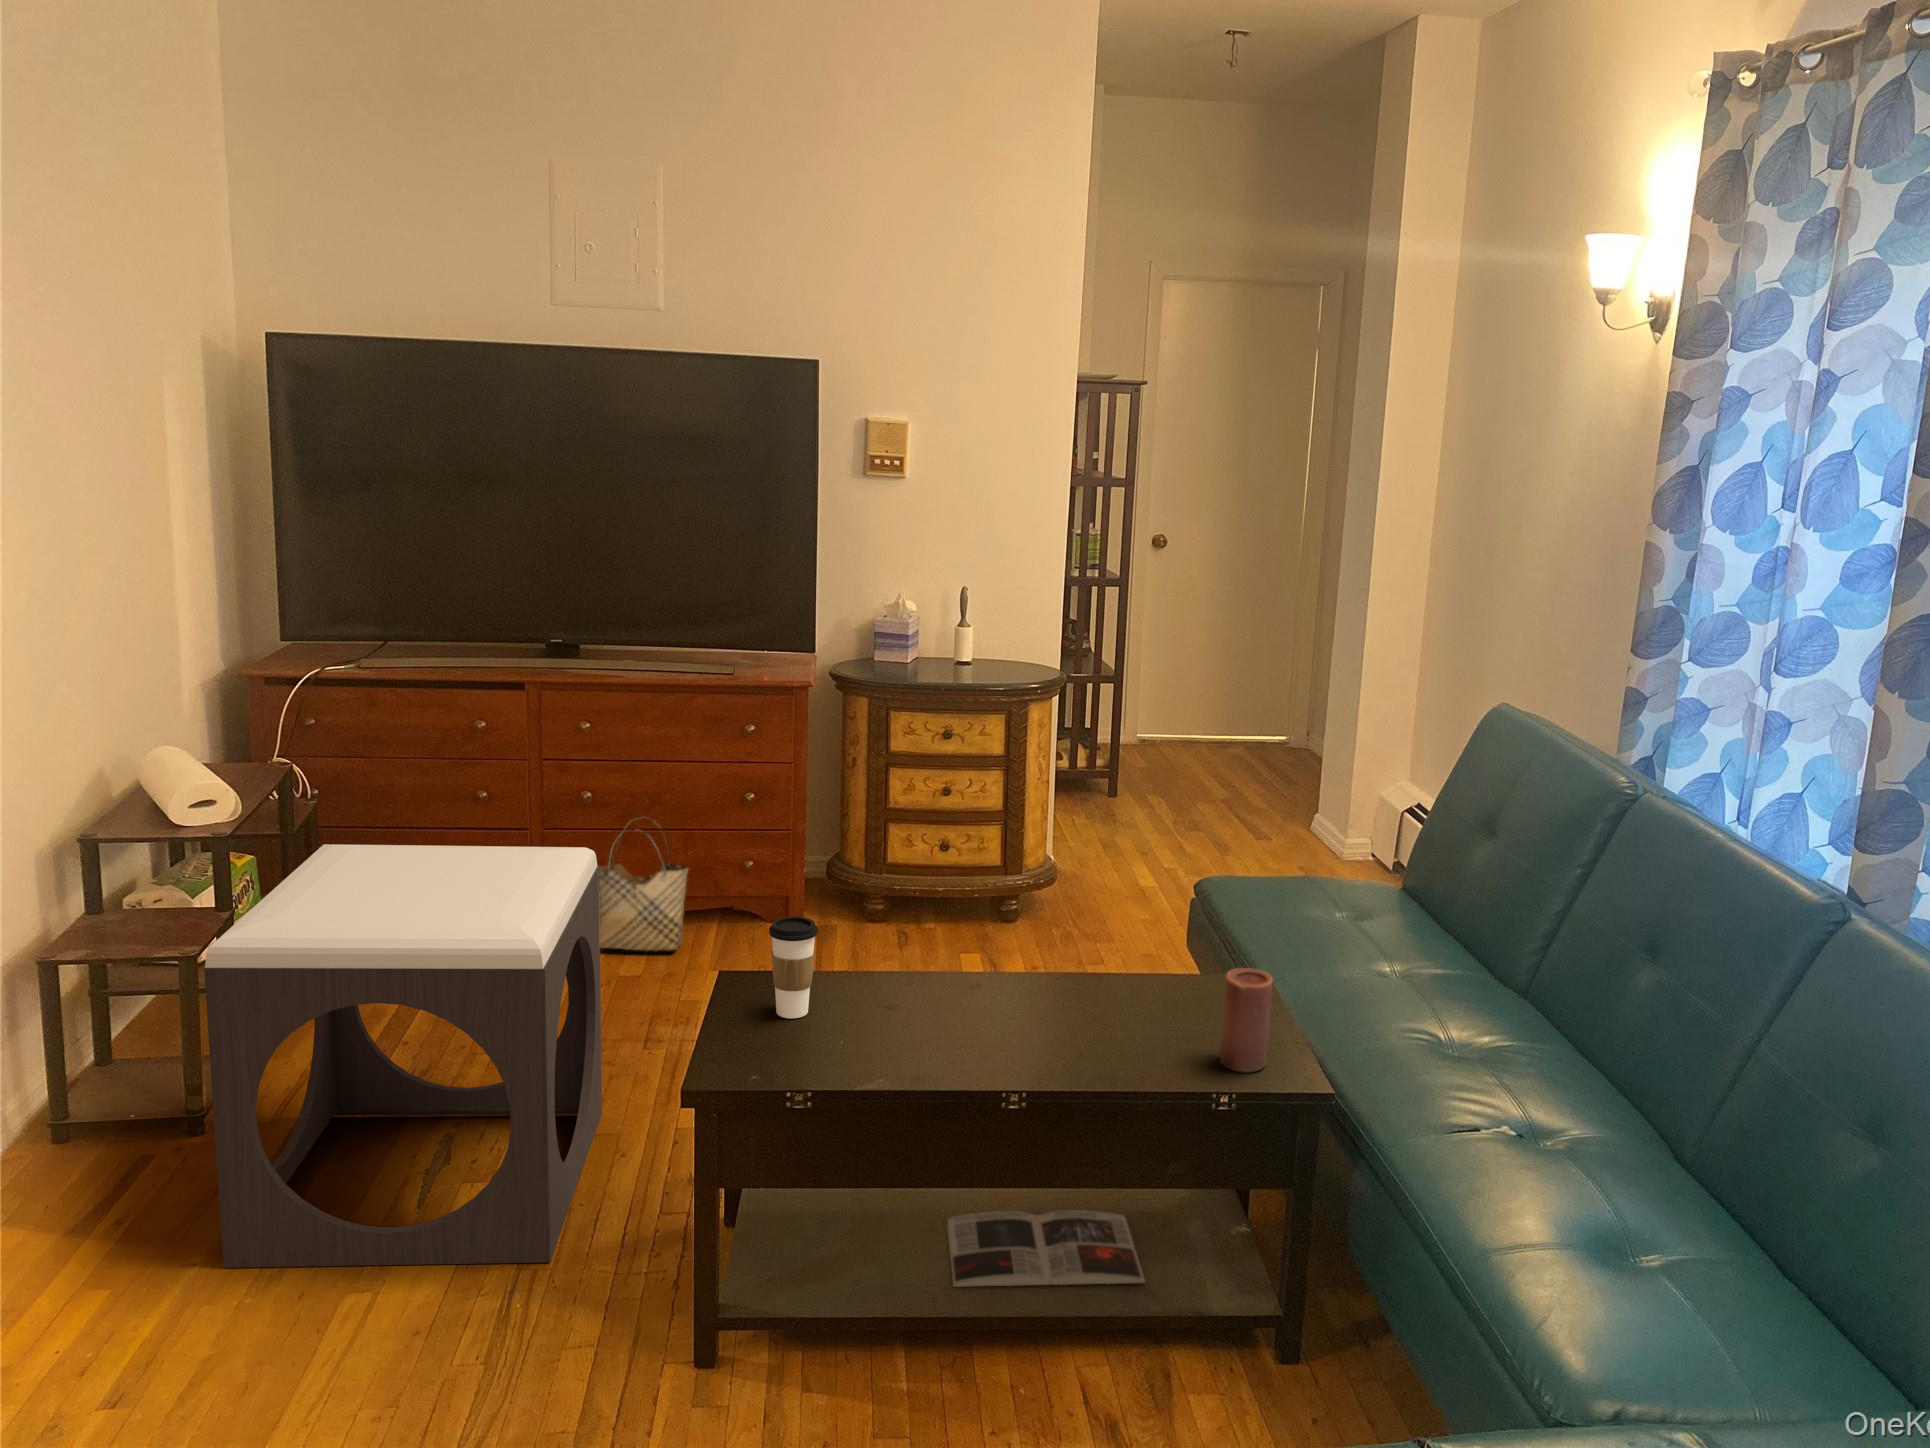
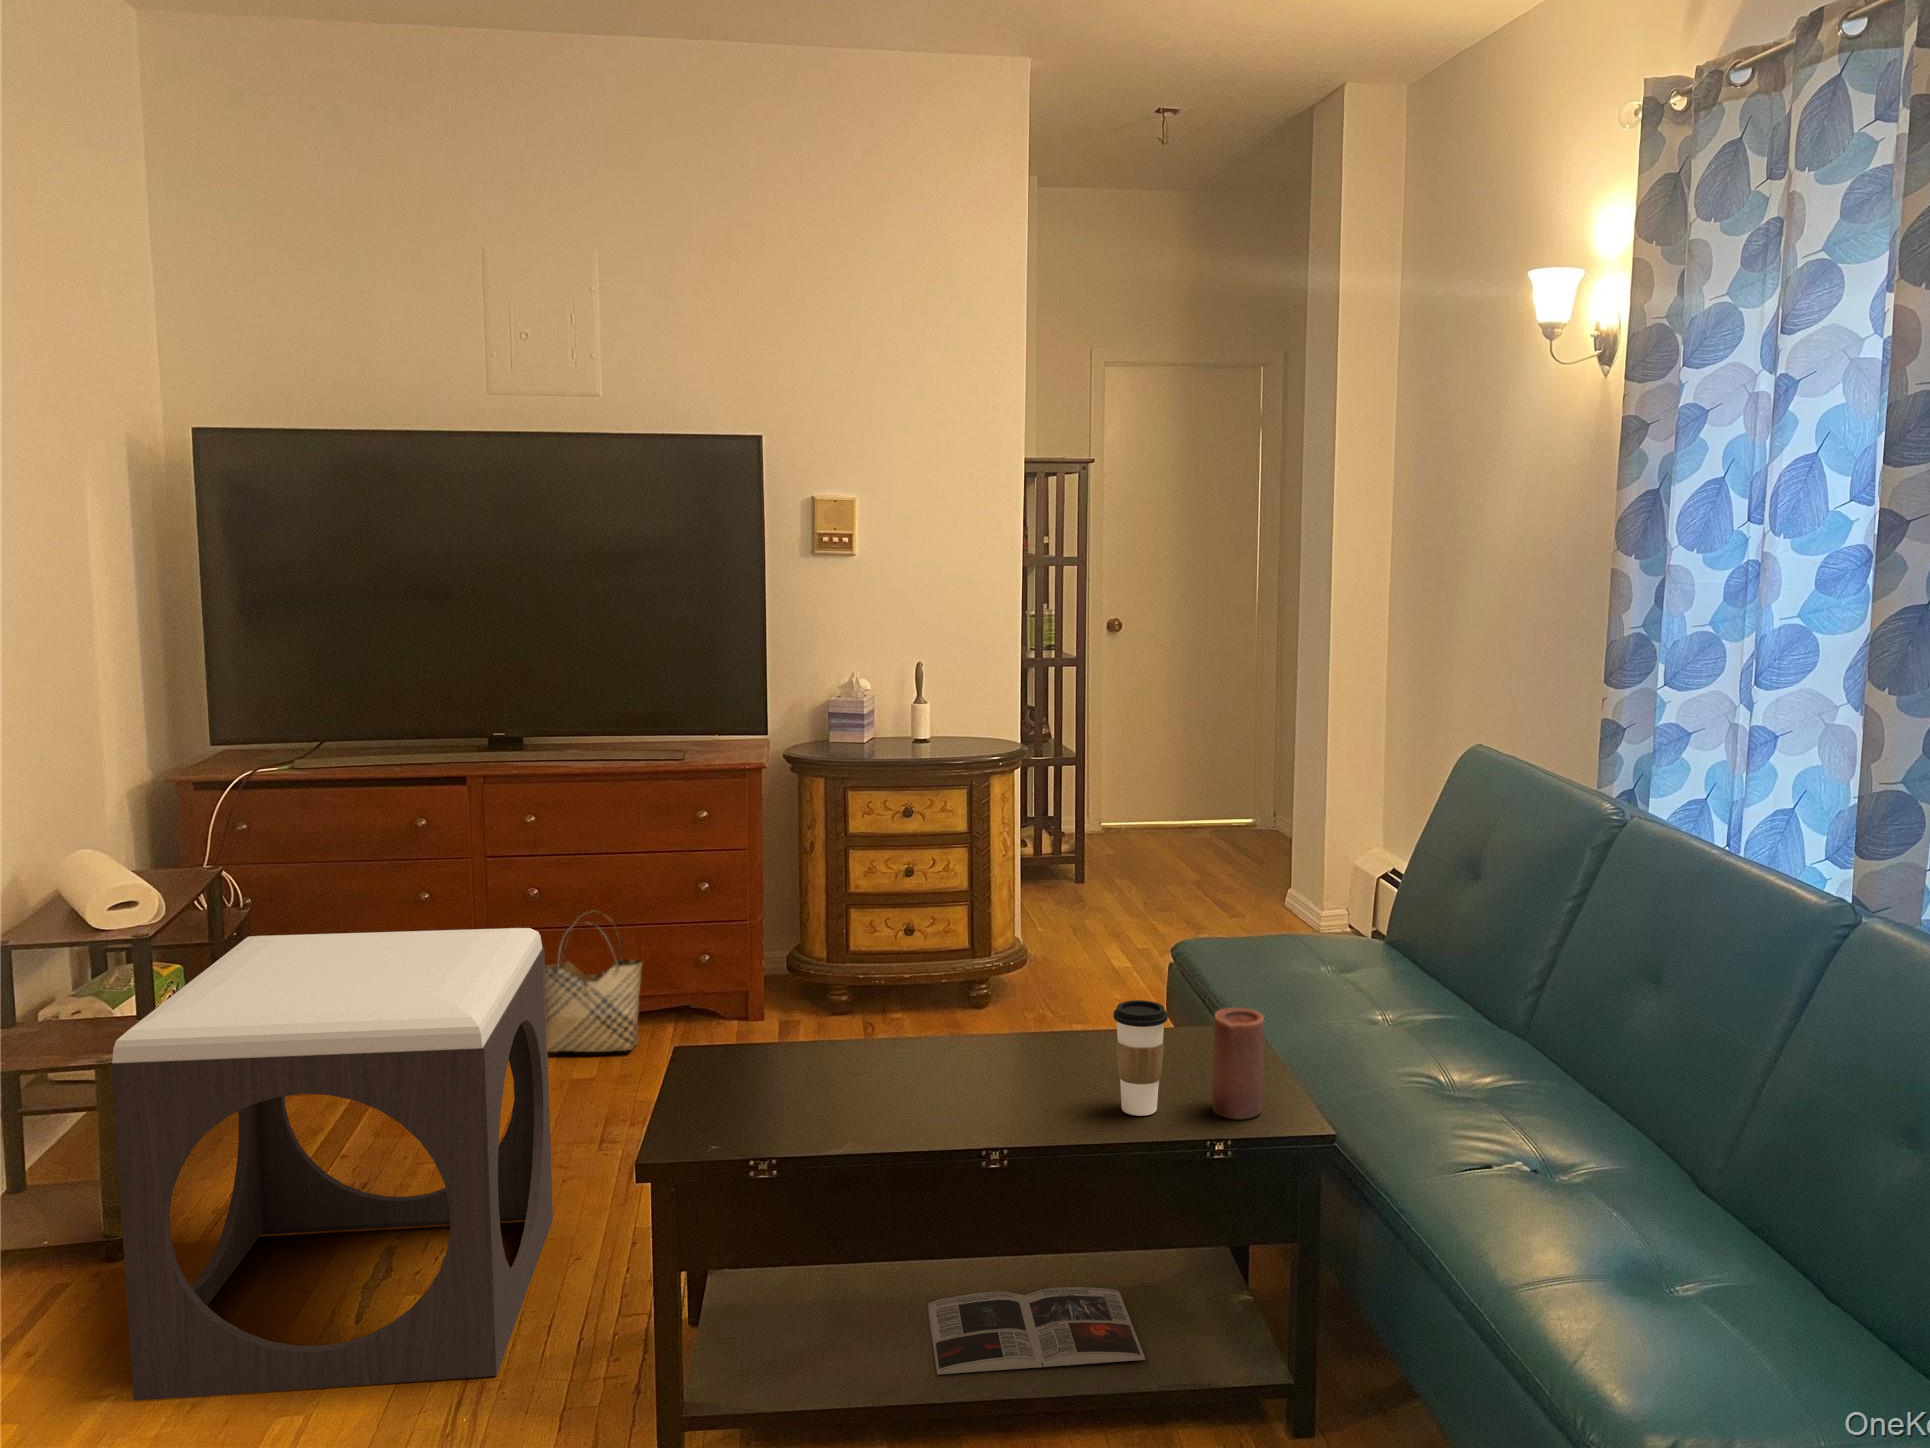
coffee cup: present [769,917,818,1019] -> present [1113,1000,1168,1116]

